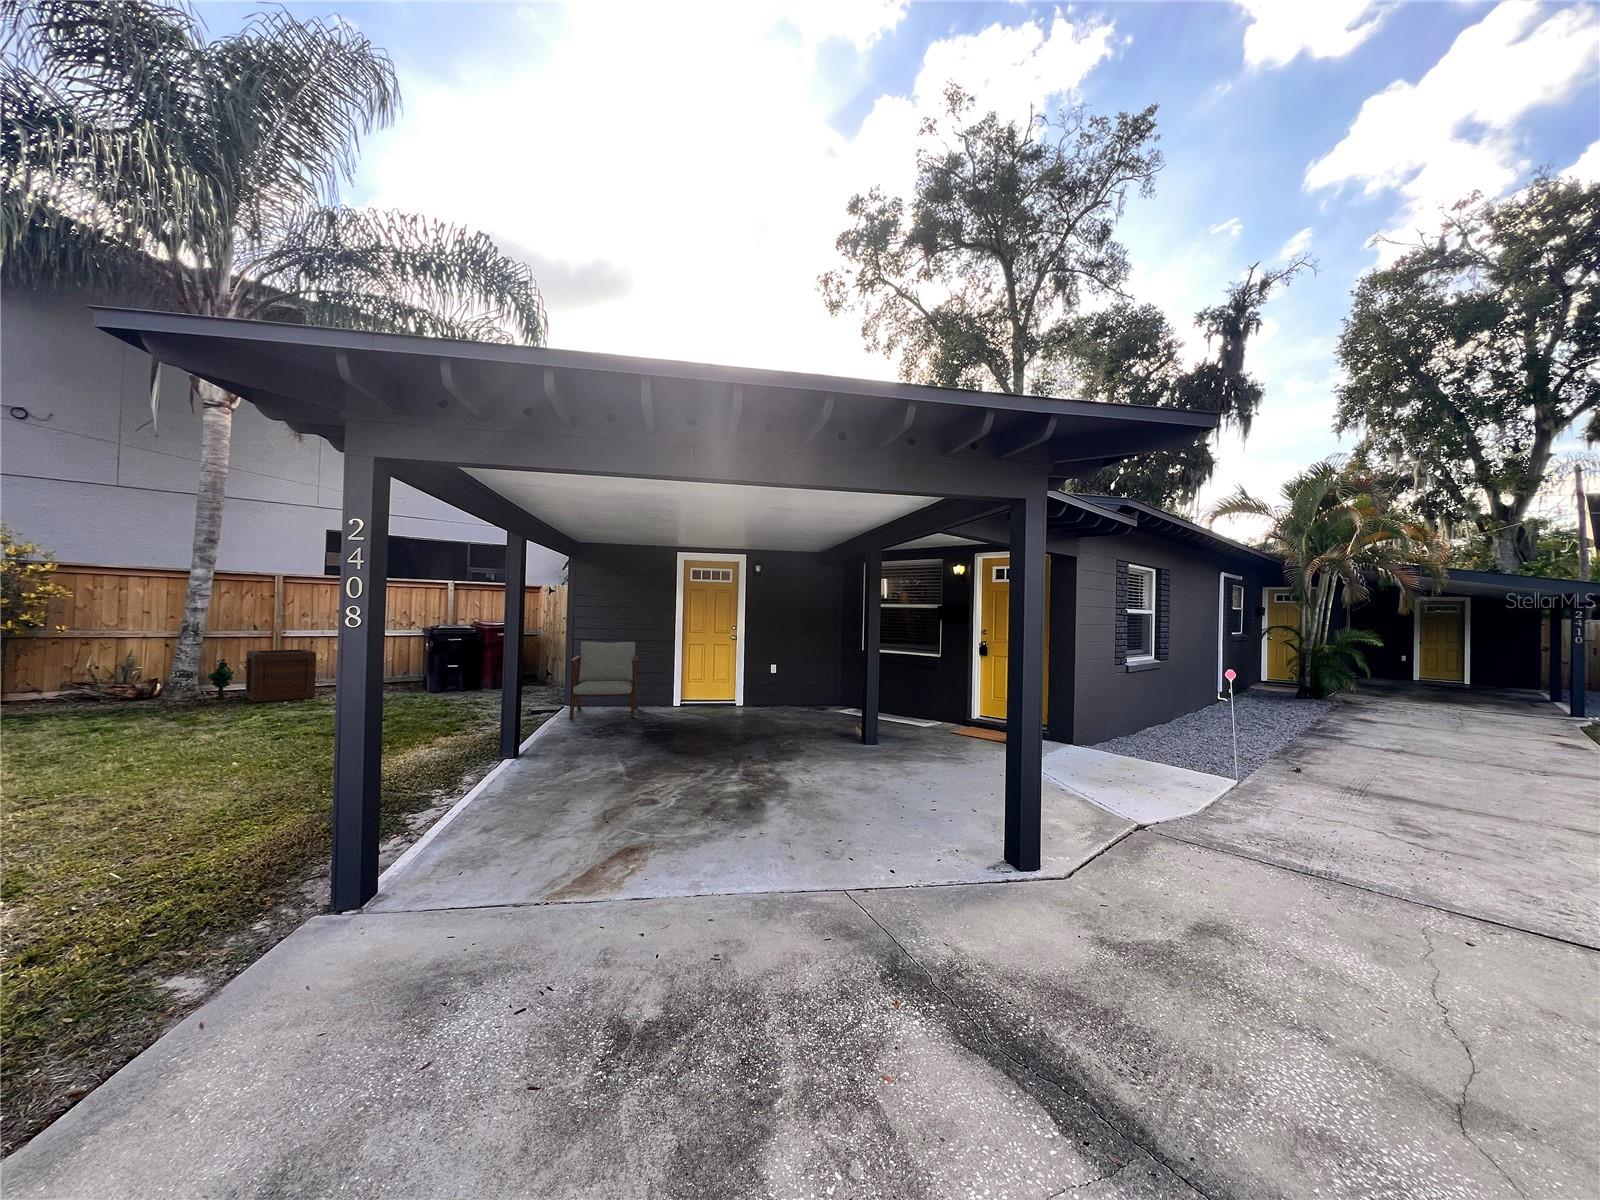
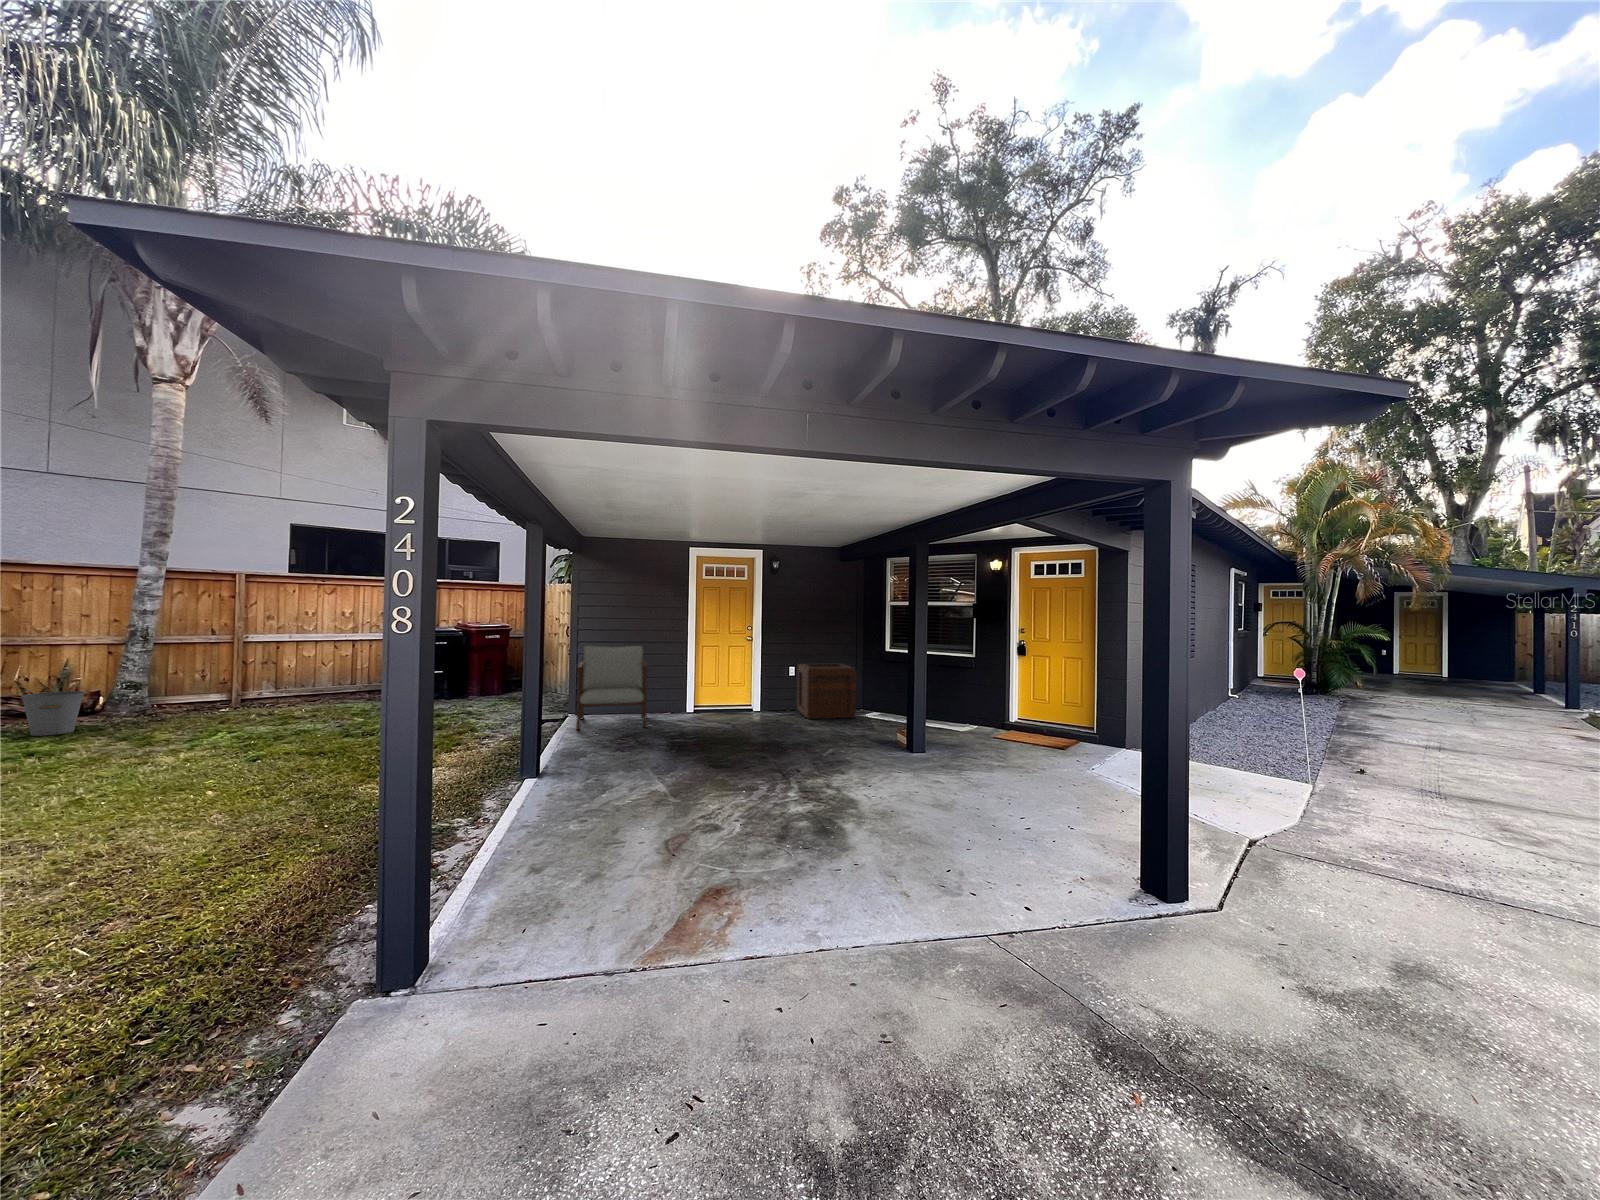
wooden crate: present [245,649,316,703] -> present [797,664,857,719]
decorative plant: present [208,659,234,699] -> none [150,673,183,719]
bucket: none [100,673,151,711] -> present [21,691,84,736]

